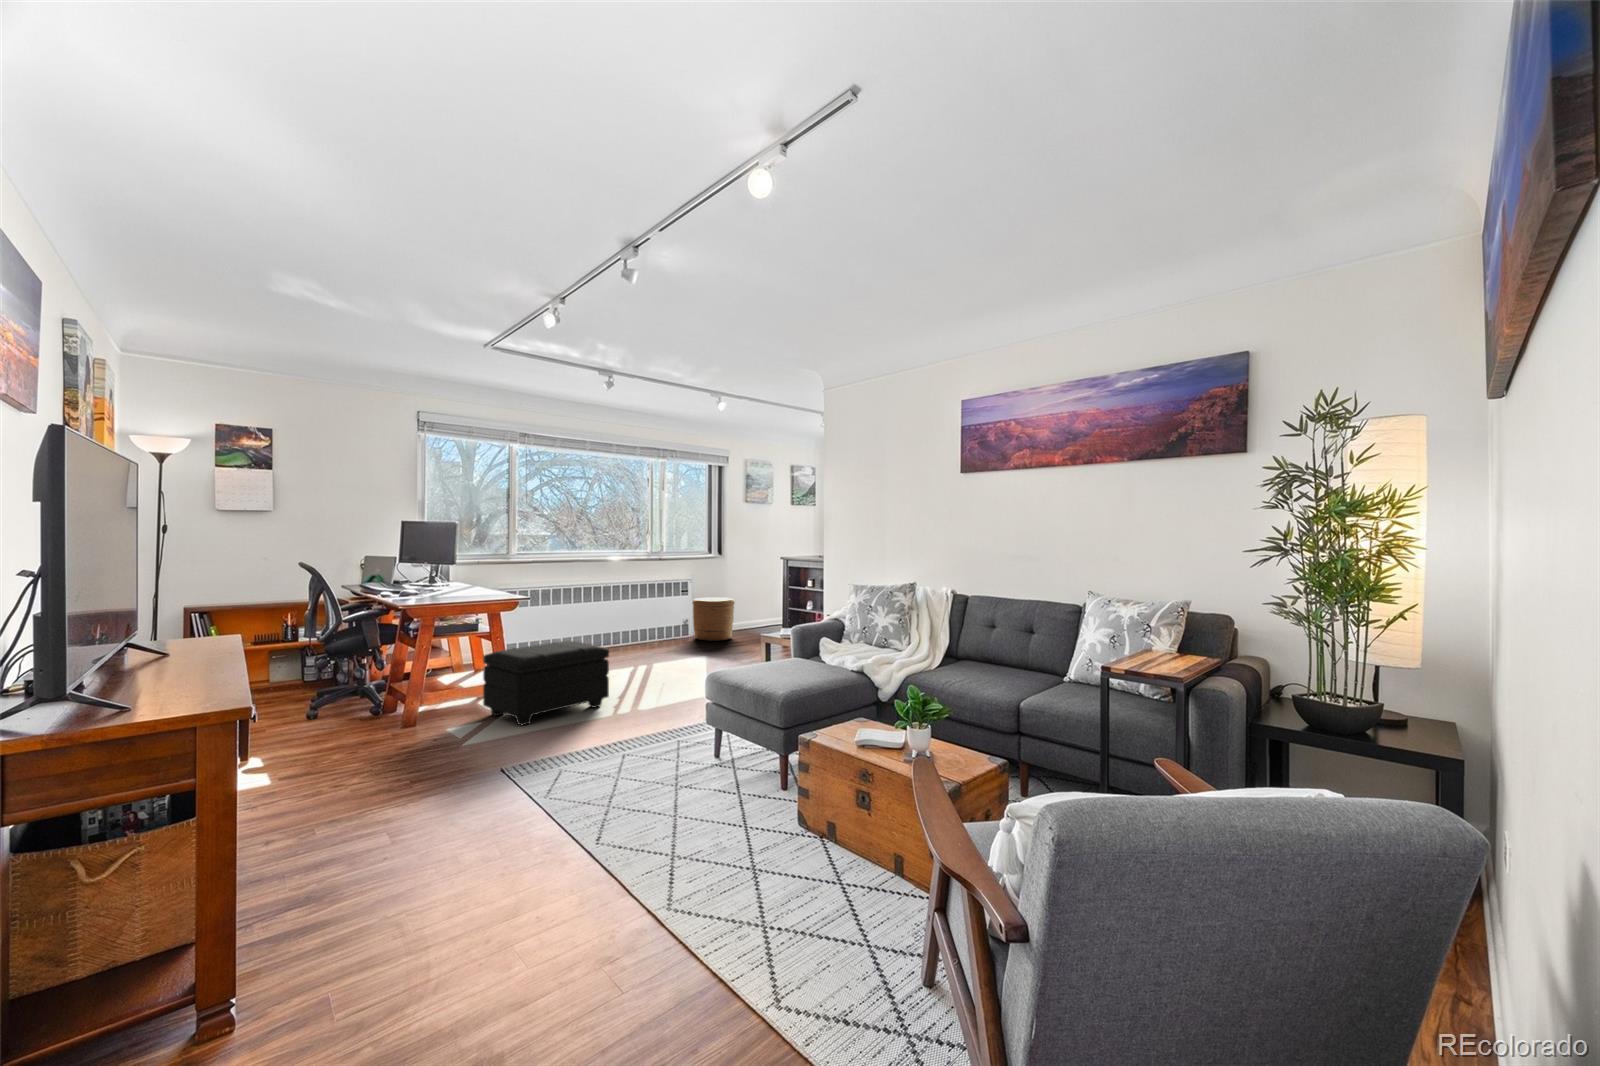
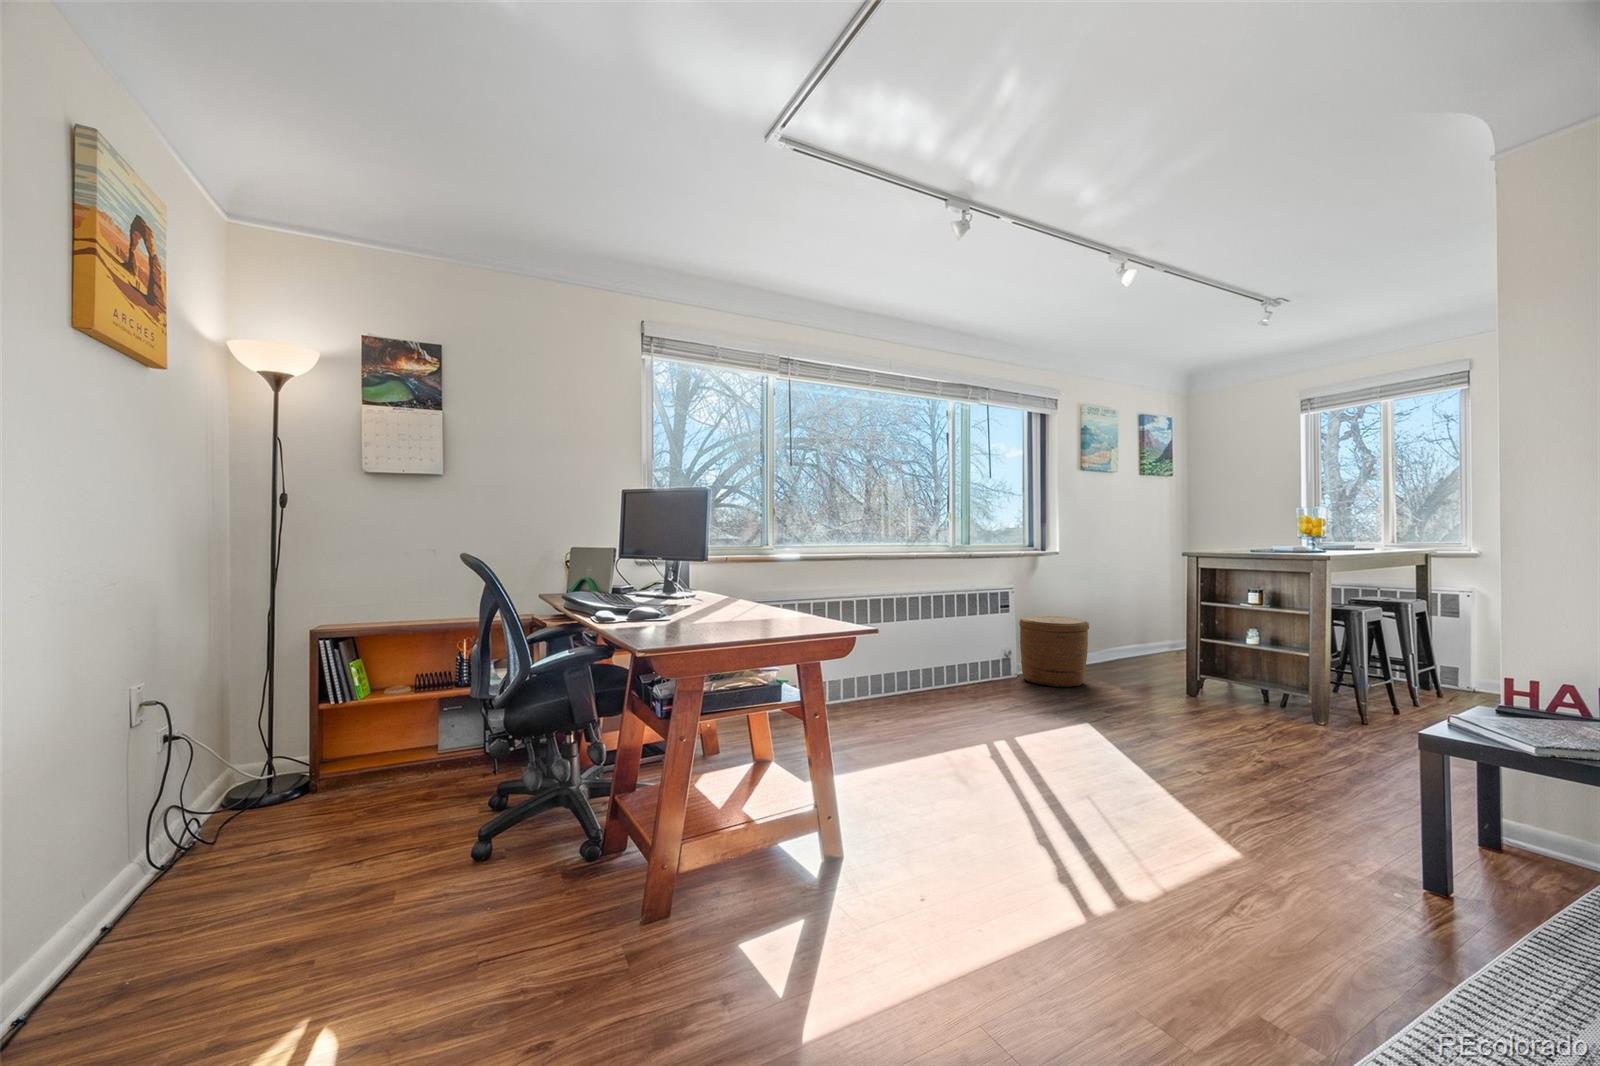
footstool: present [483,641,609,725] -> none [794,716,1042,938]

